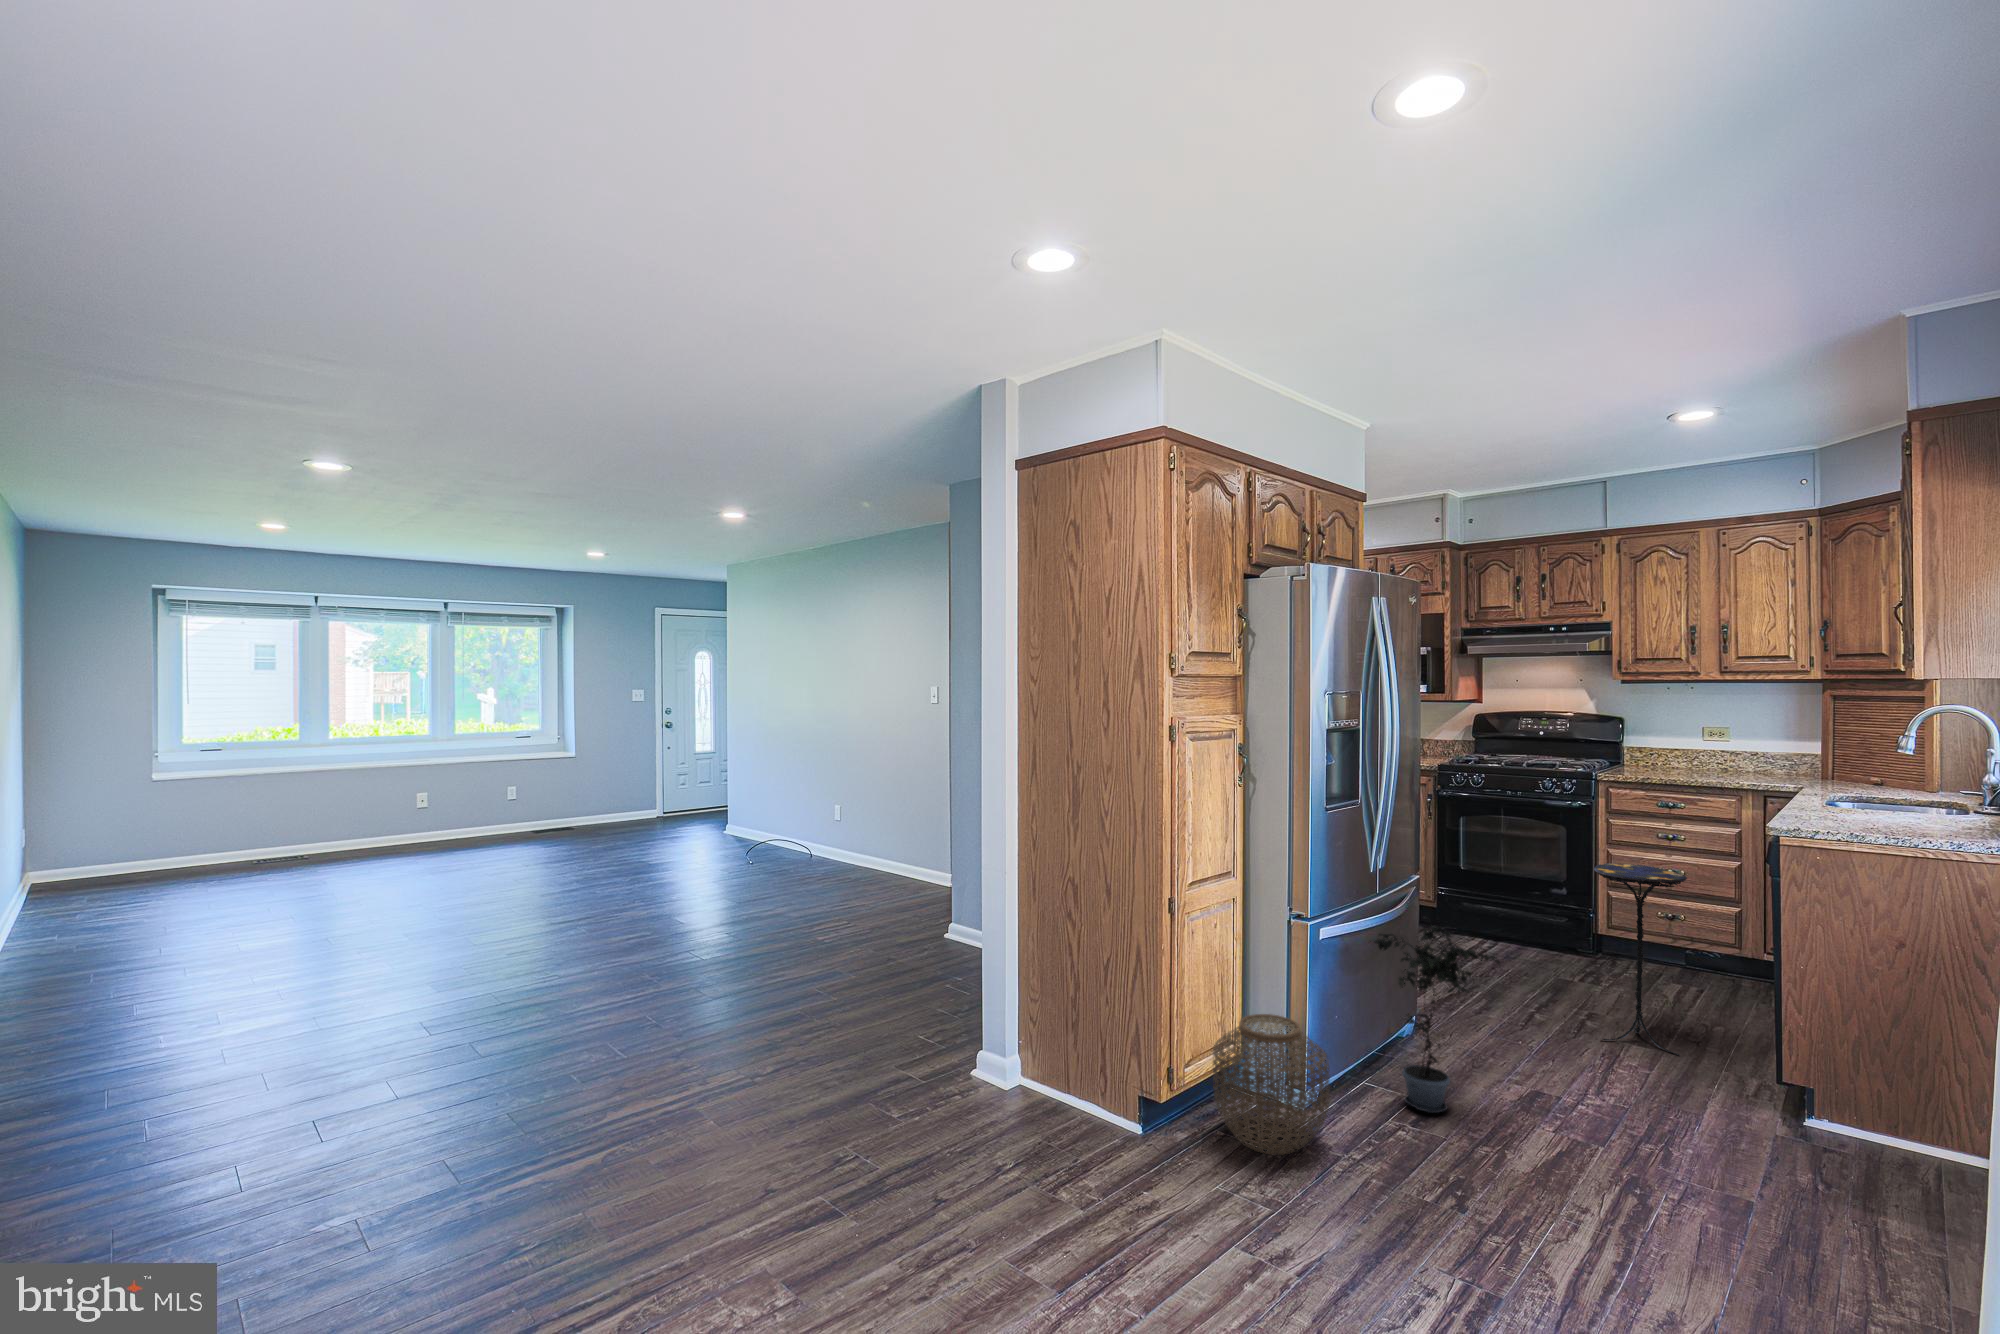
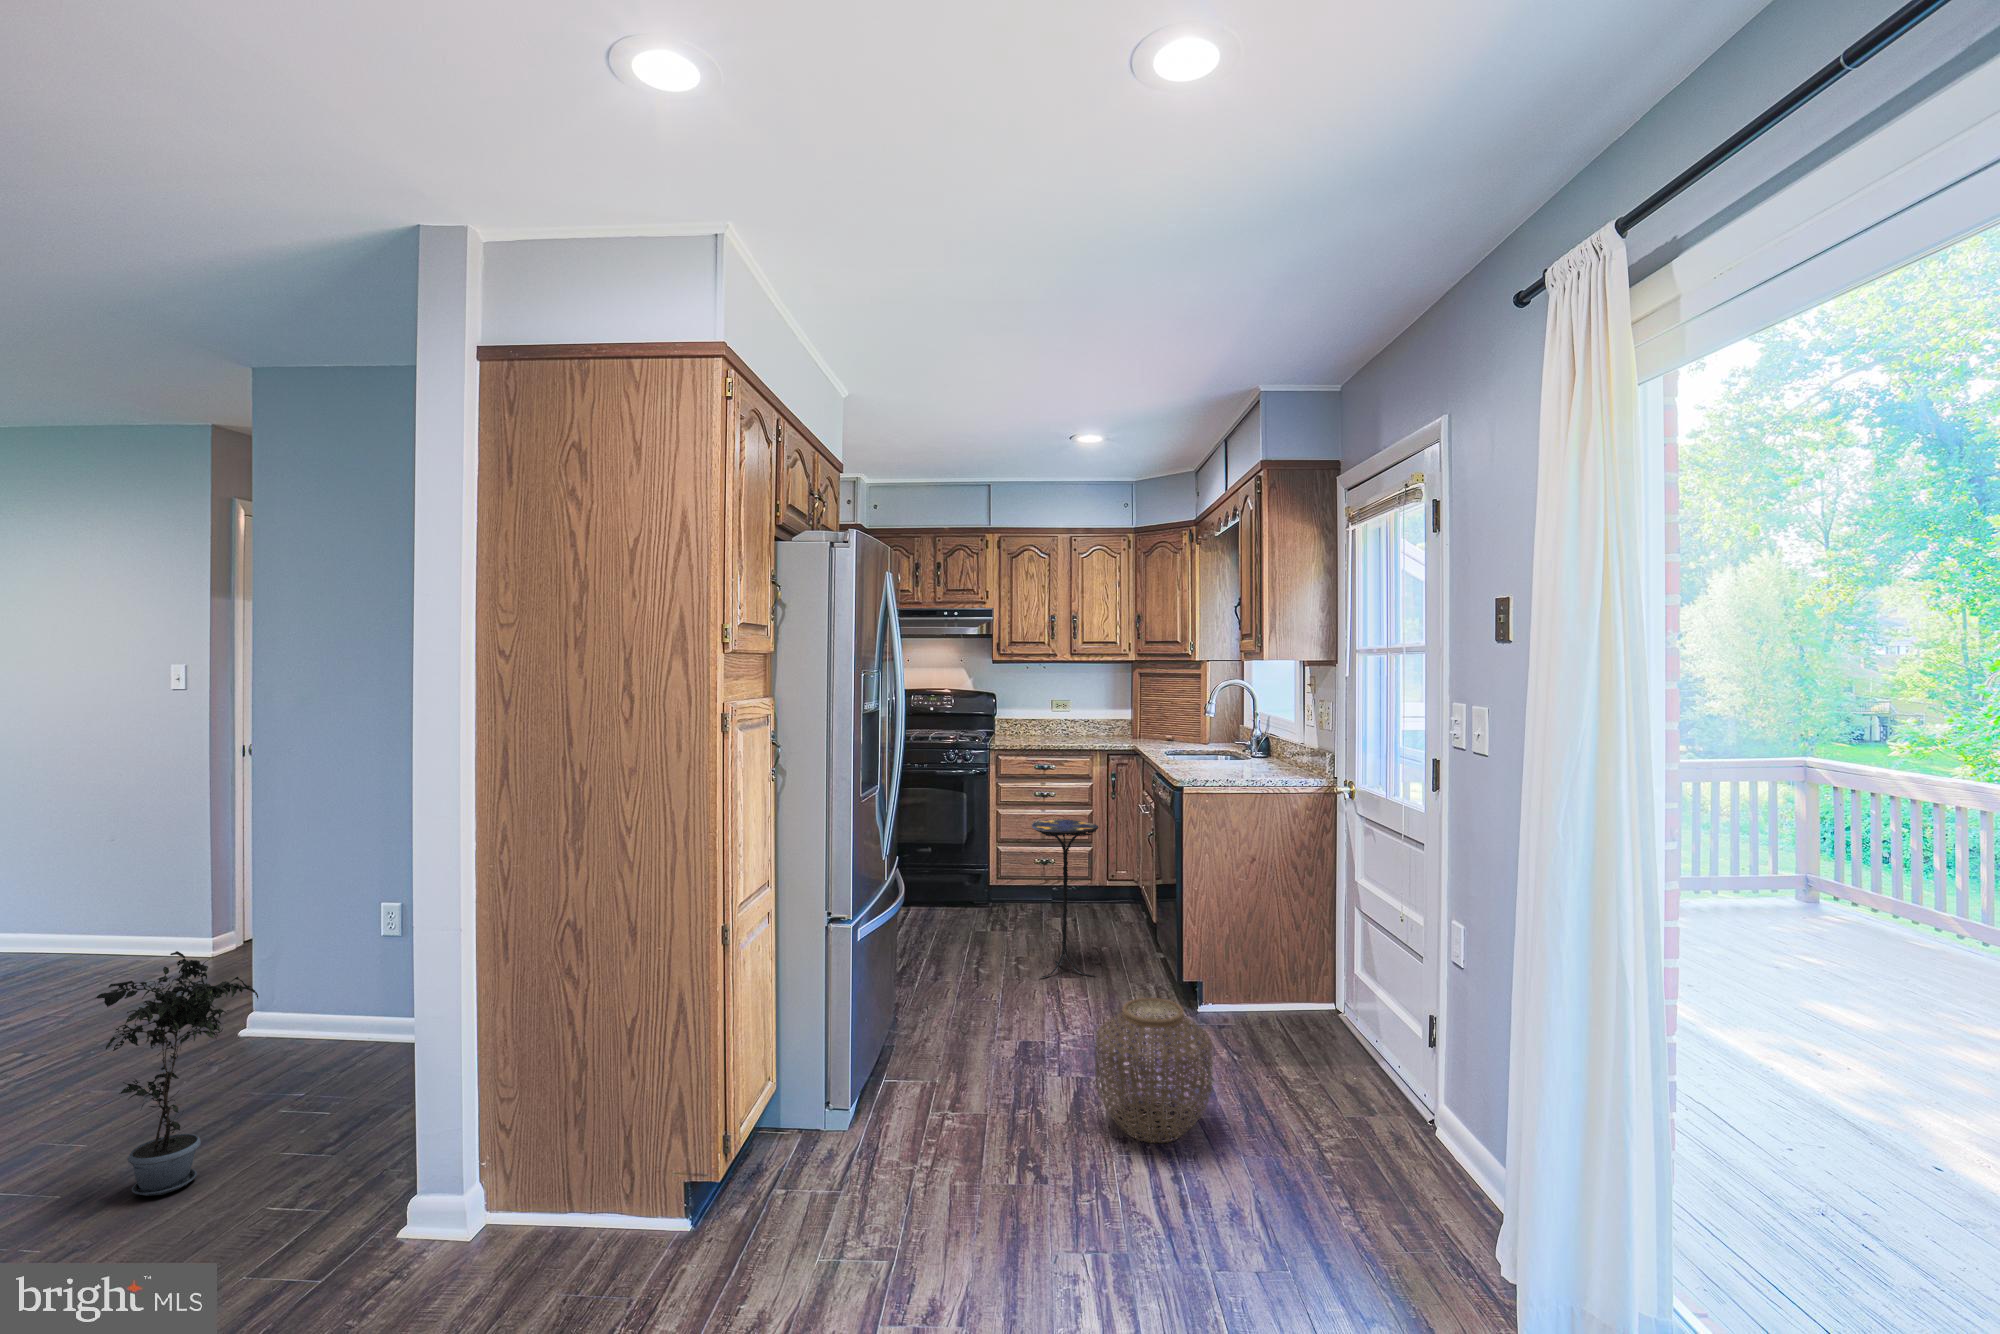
potted plant: present [1374,917,1500,1113] -> present [96,951,258,1196]
woven basket: present [1213,1014,1330,1155] -> present [1095,998,1213,1143]

